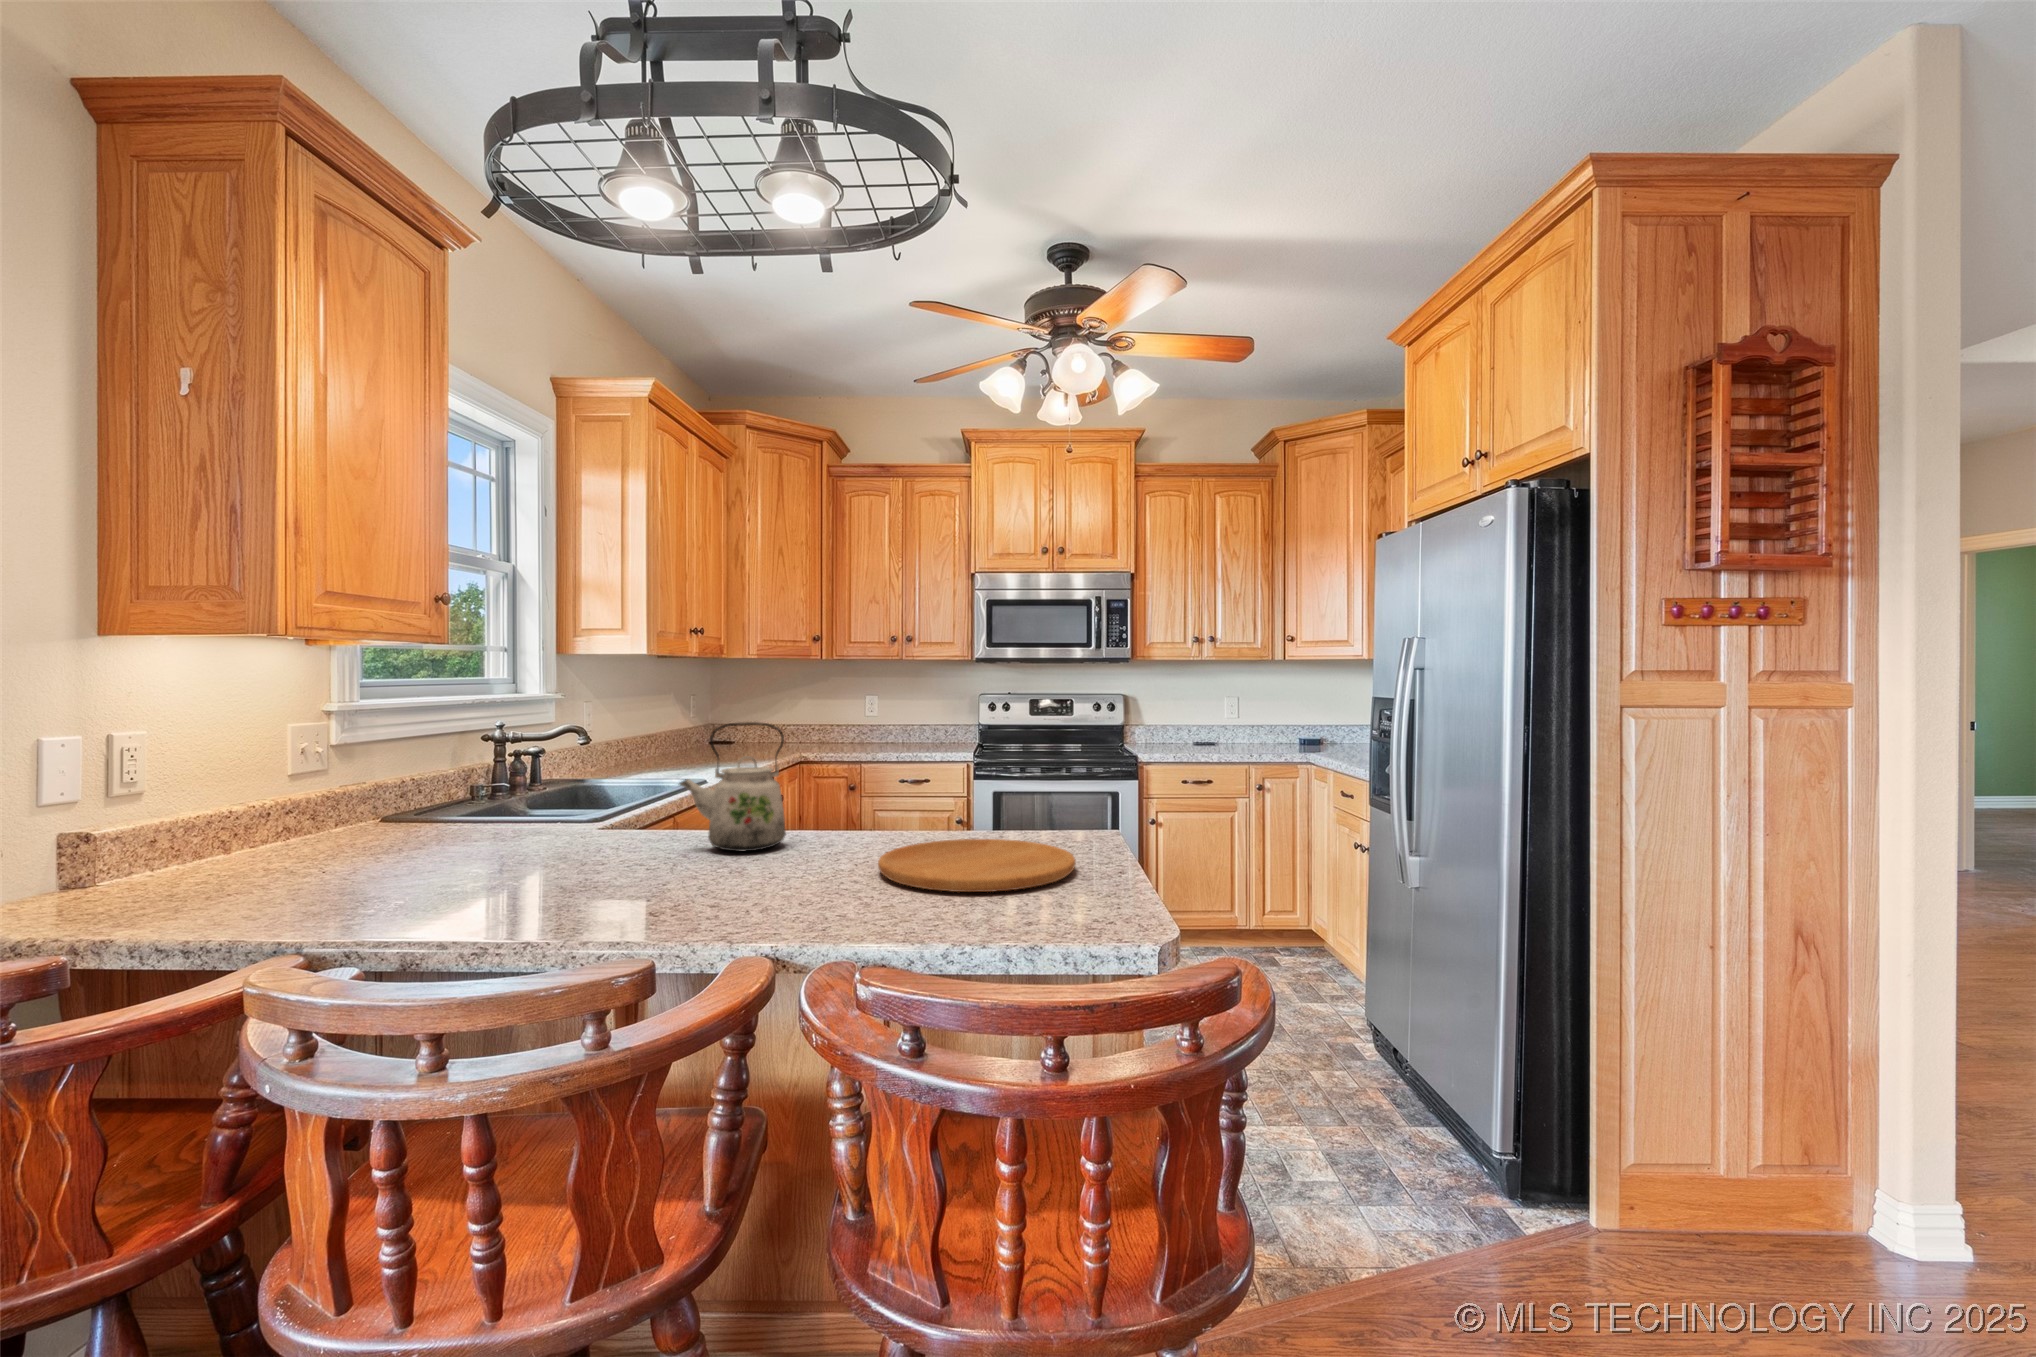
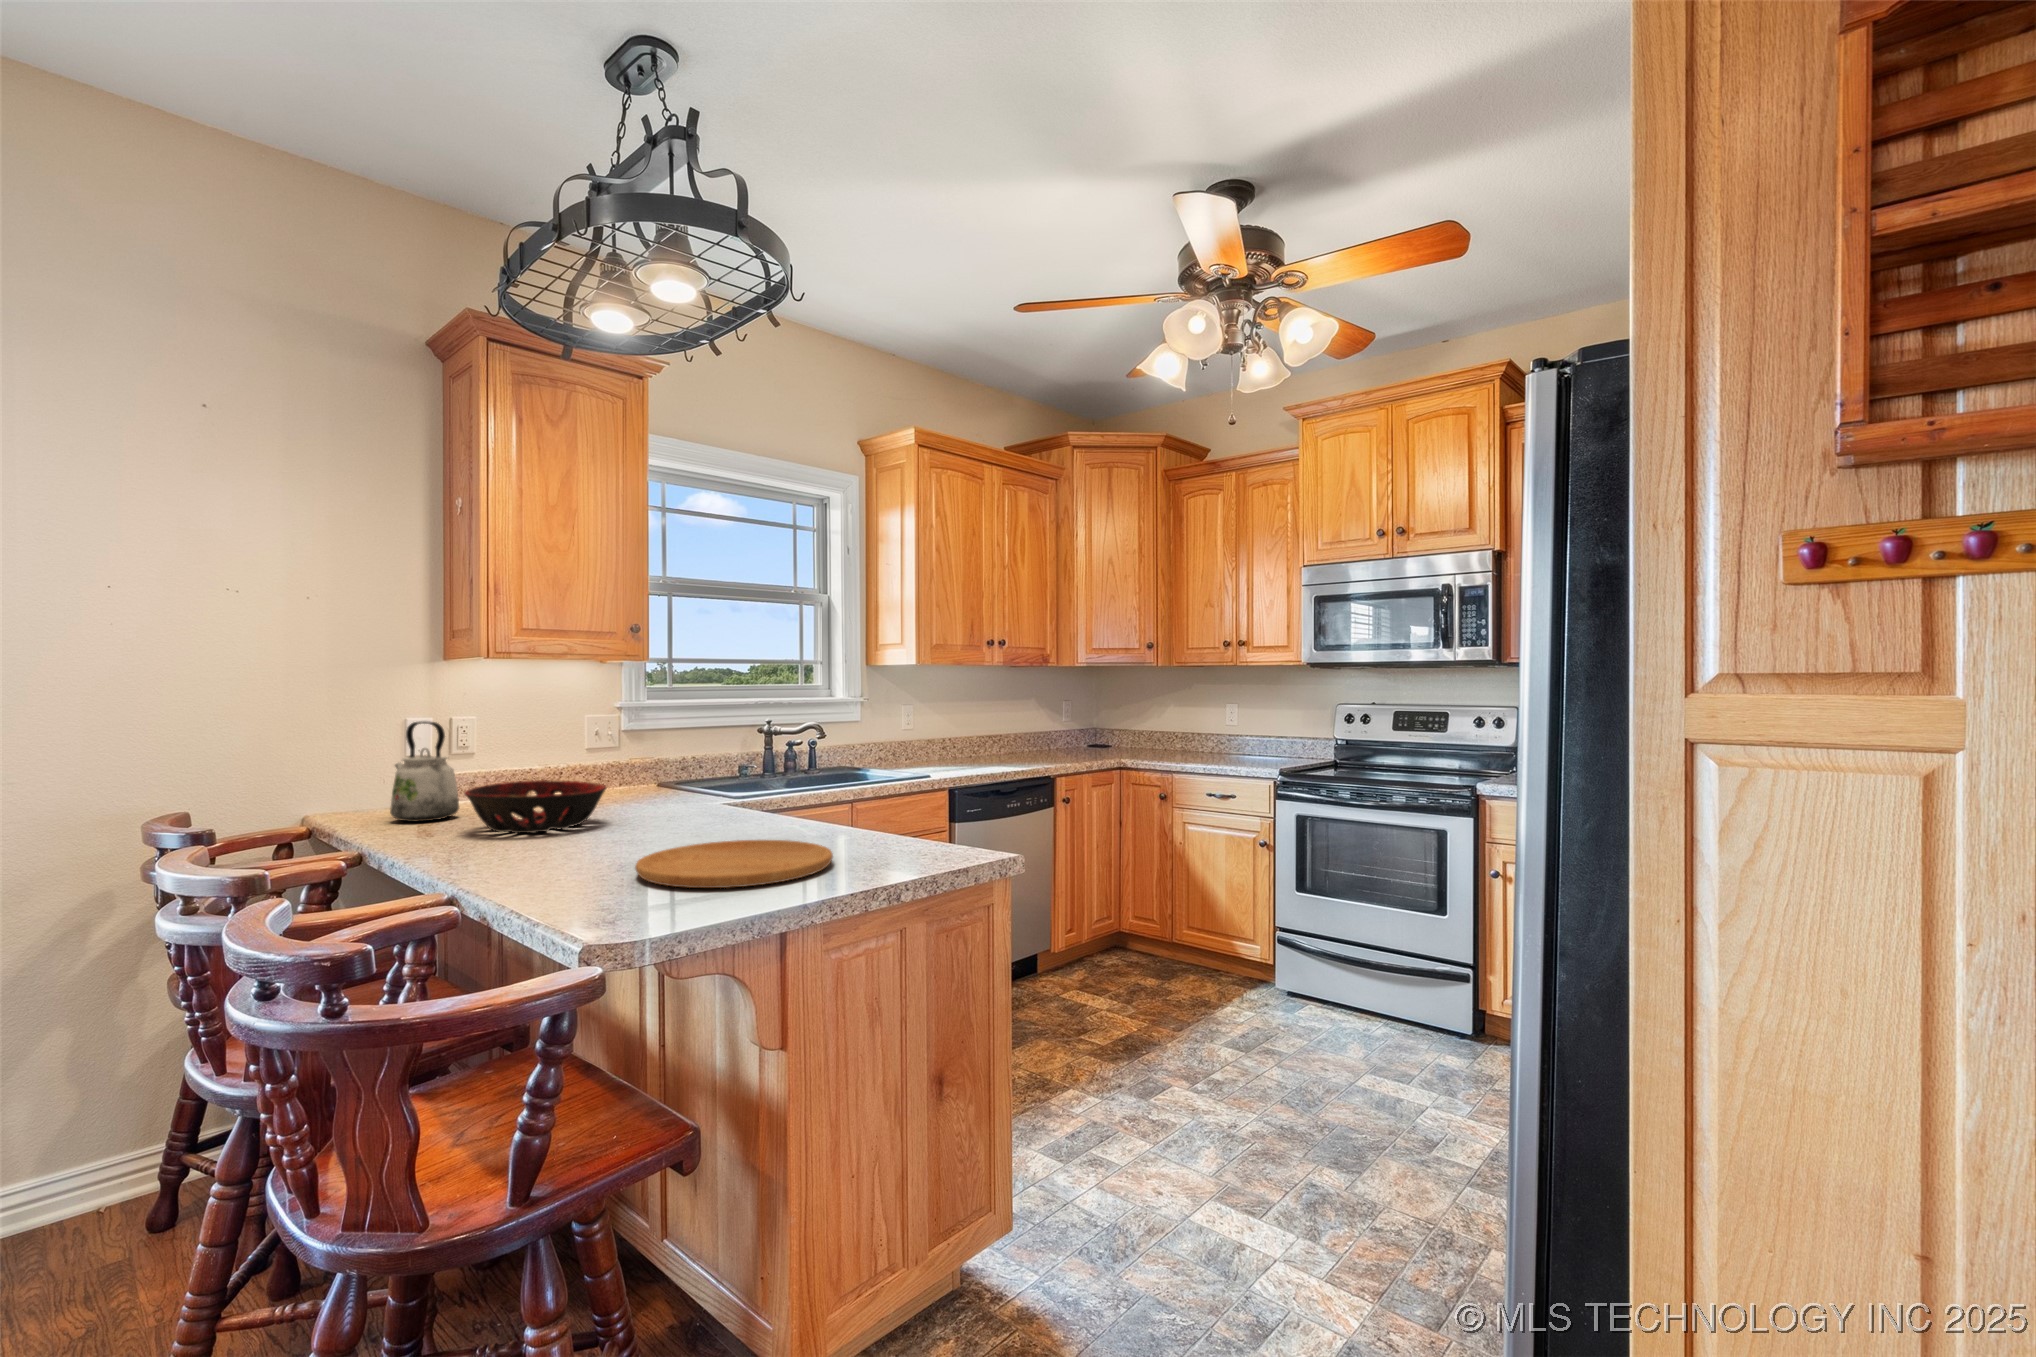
kettle: present [679,722,786,851] -> present [390,721,459,822]
decorative bowl: none [407,811,610,890] -> present [464,780,606,833]

